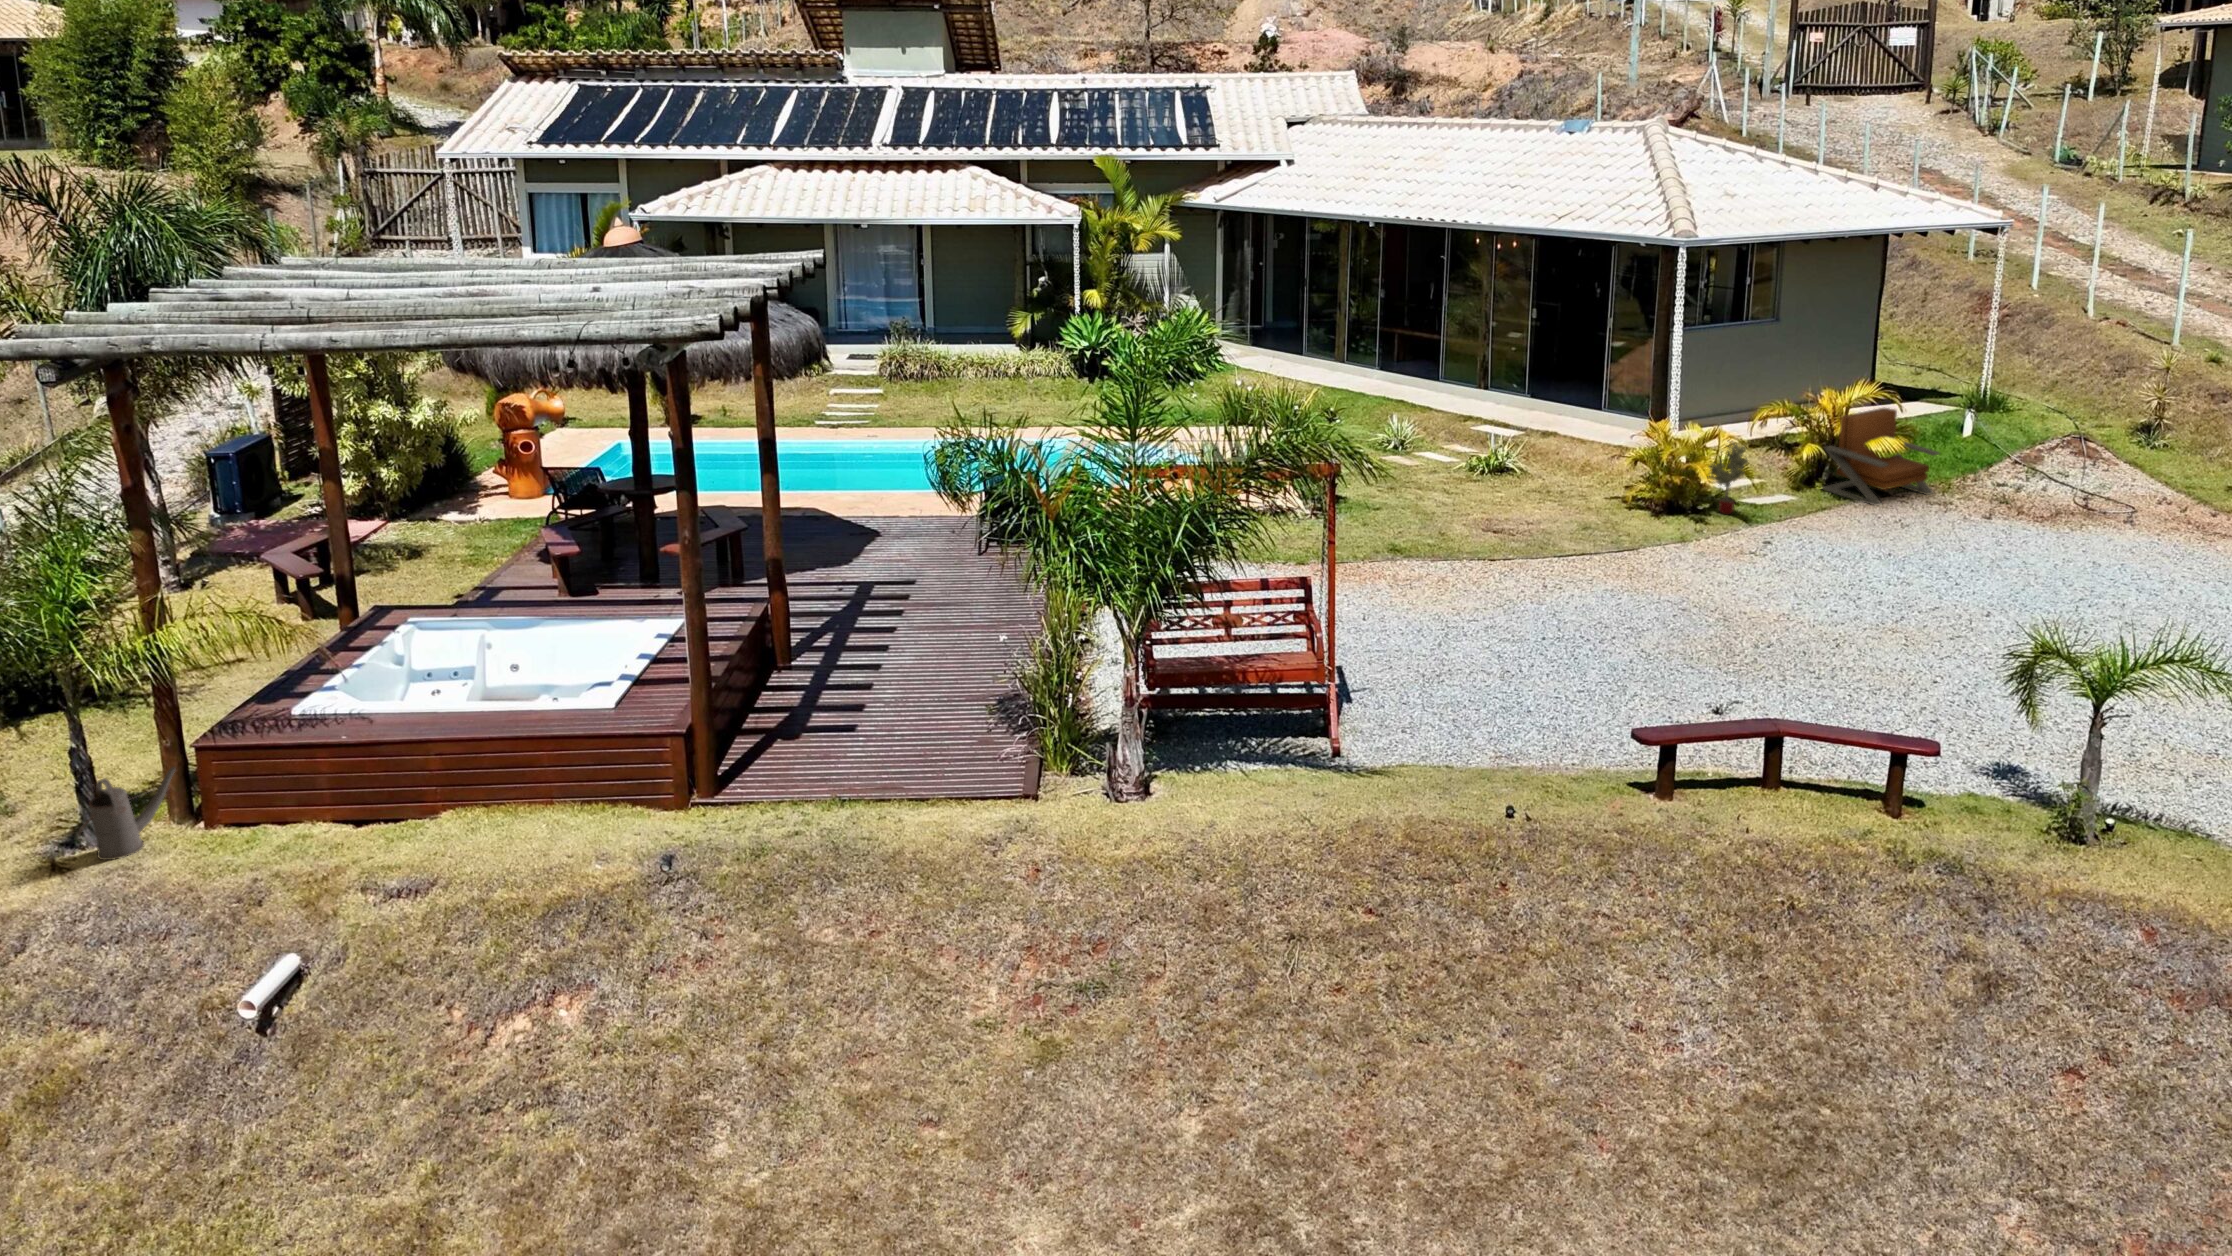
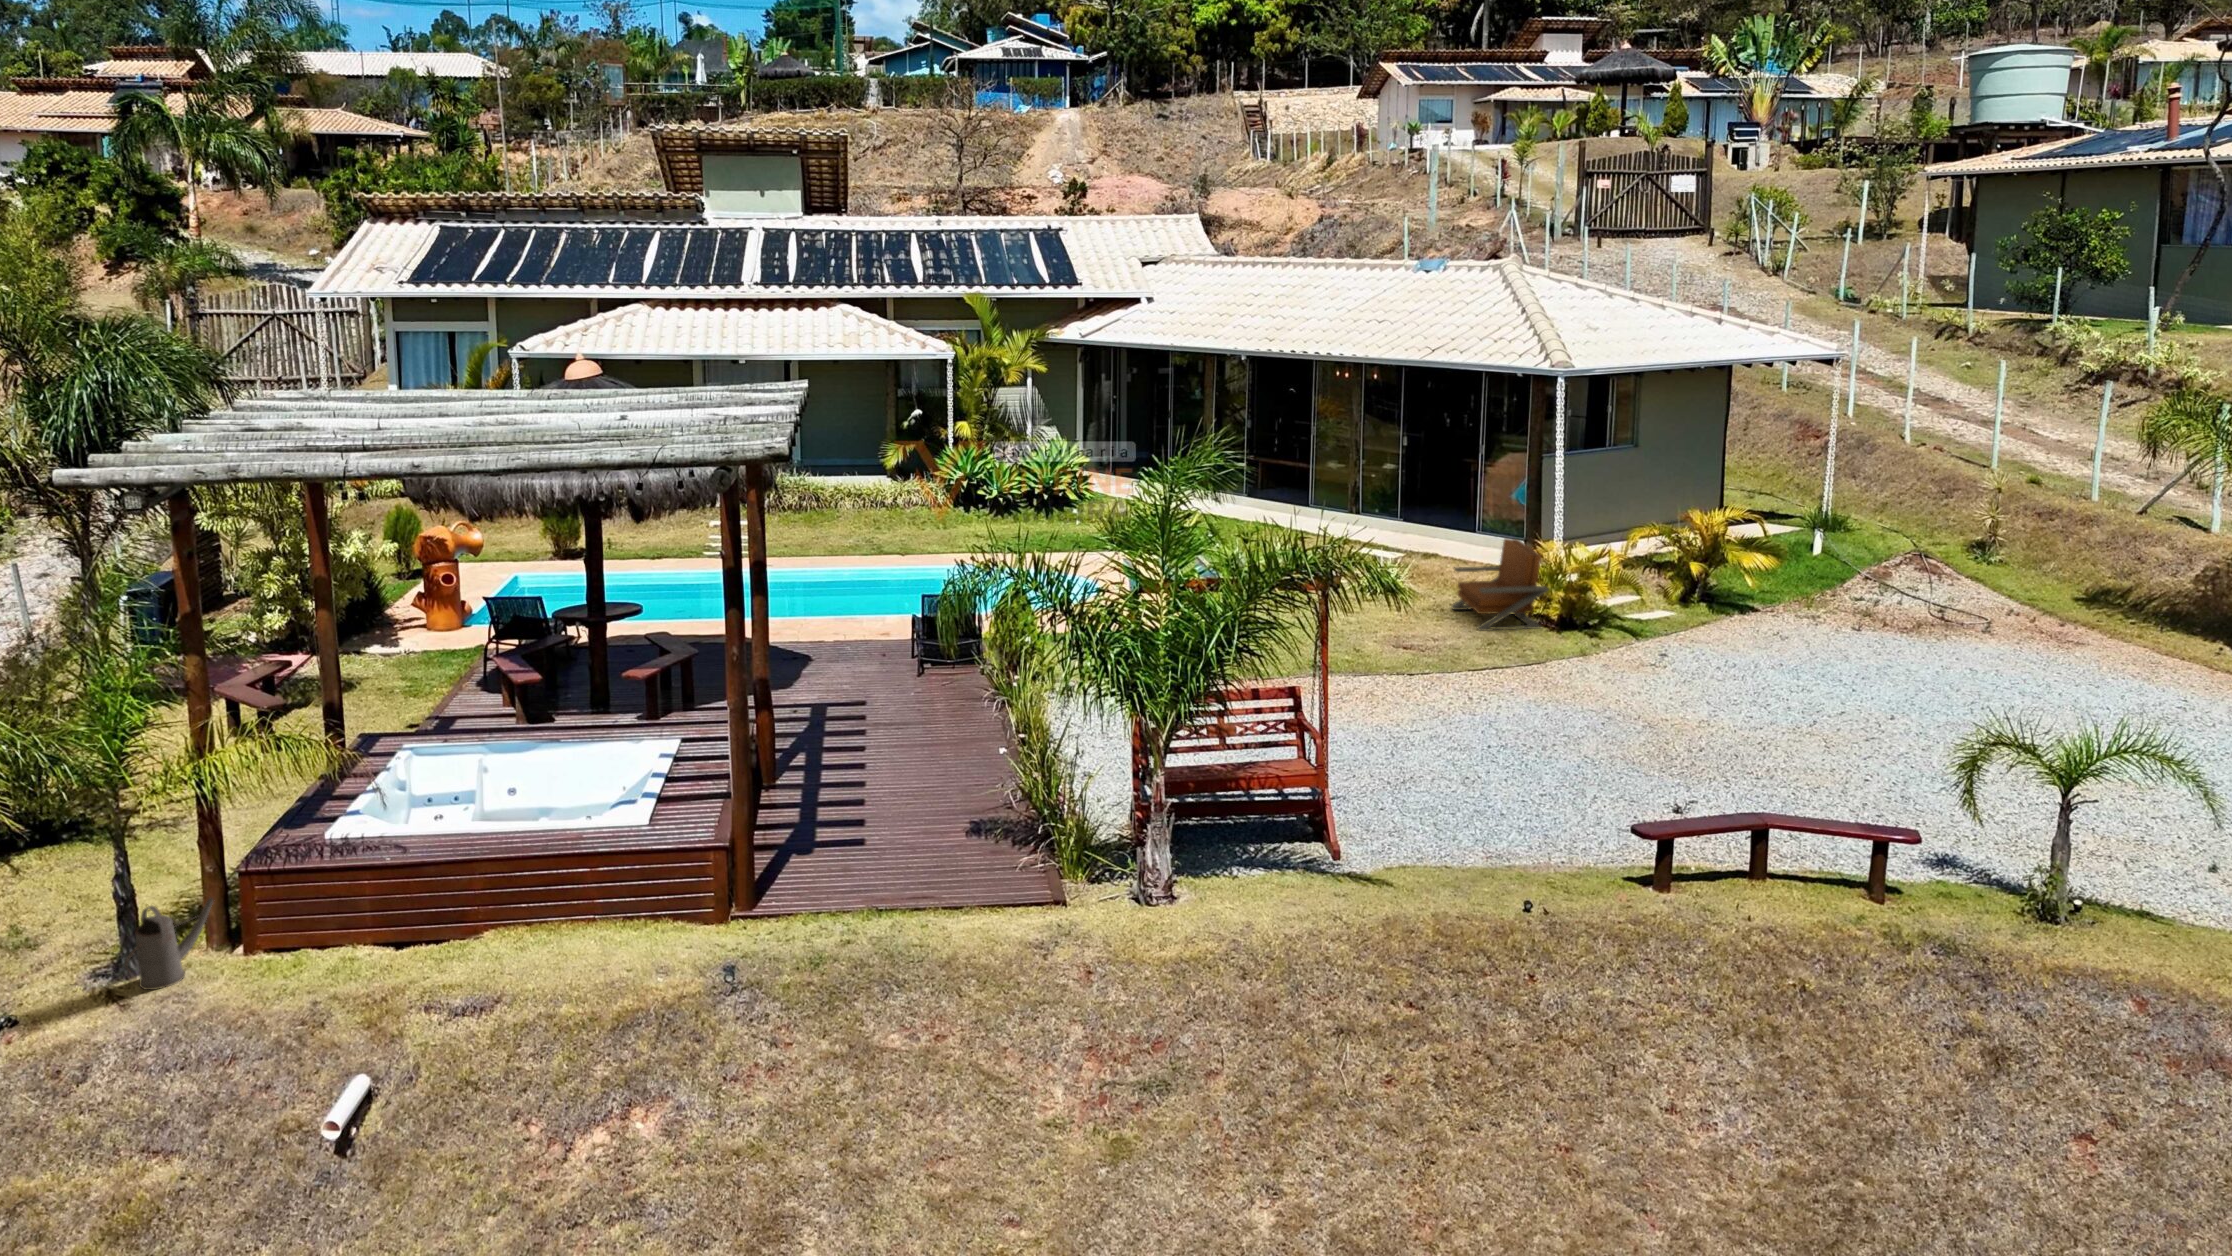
lounge chair: present [1822,408,1939,506] -> present [1451,539,1548,631]
potted tree: present [1707,443,1748,514] -> none [1599,558,1638,630]

